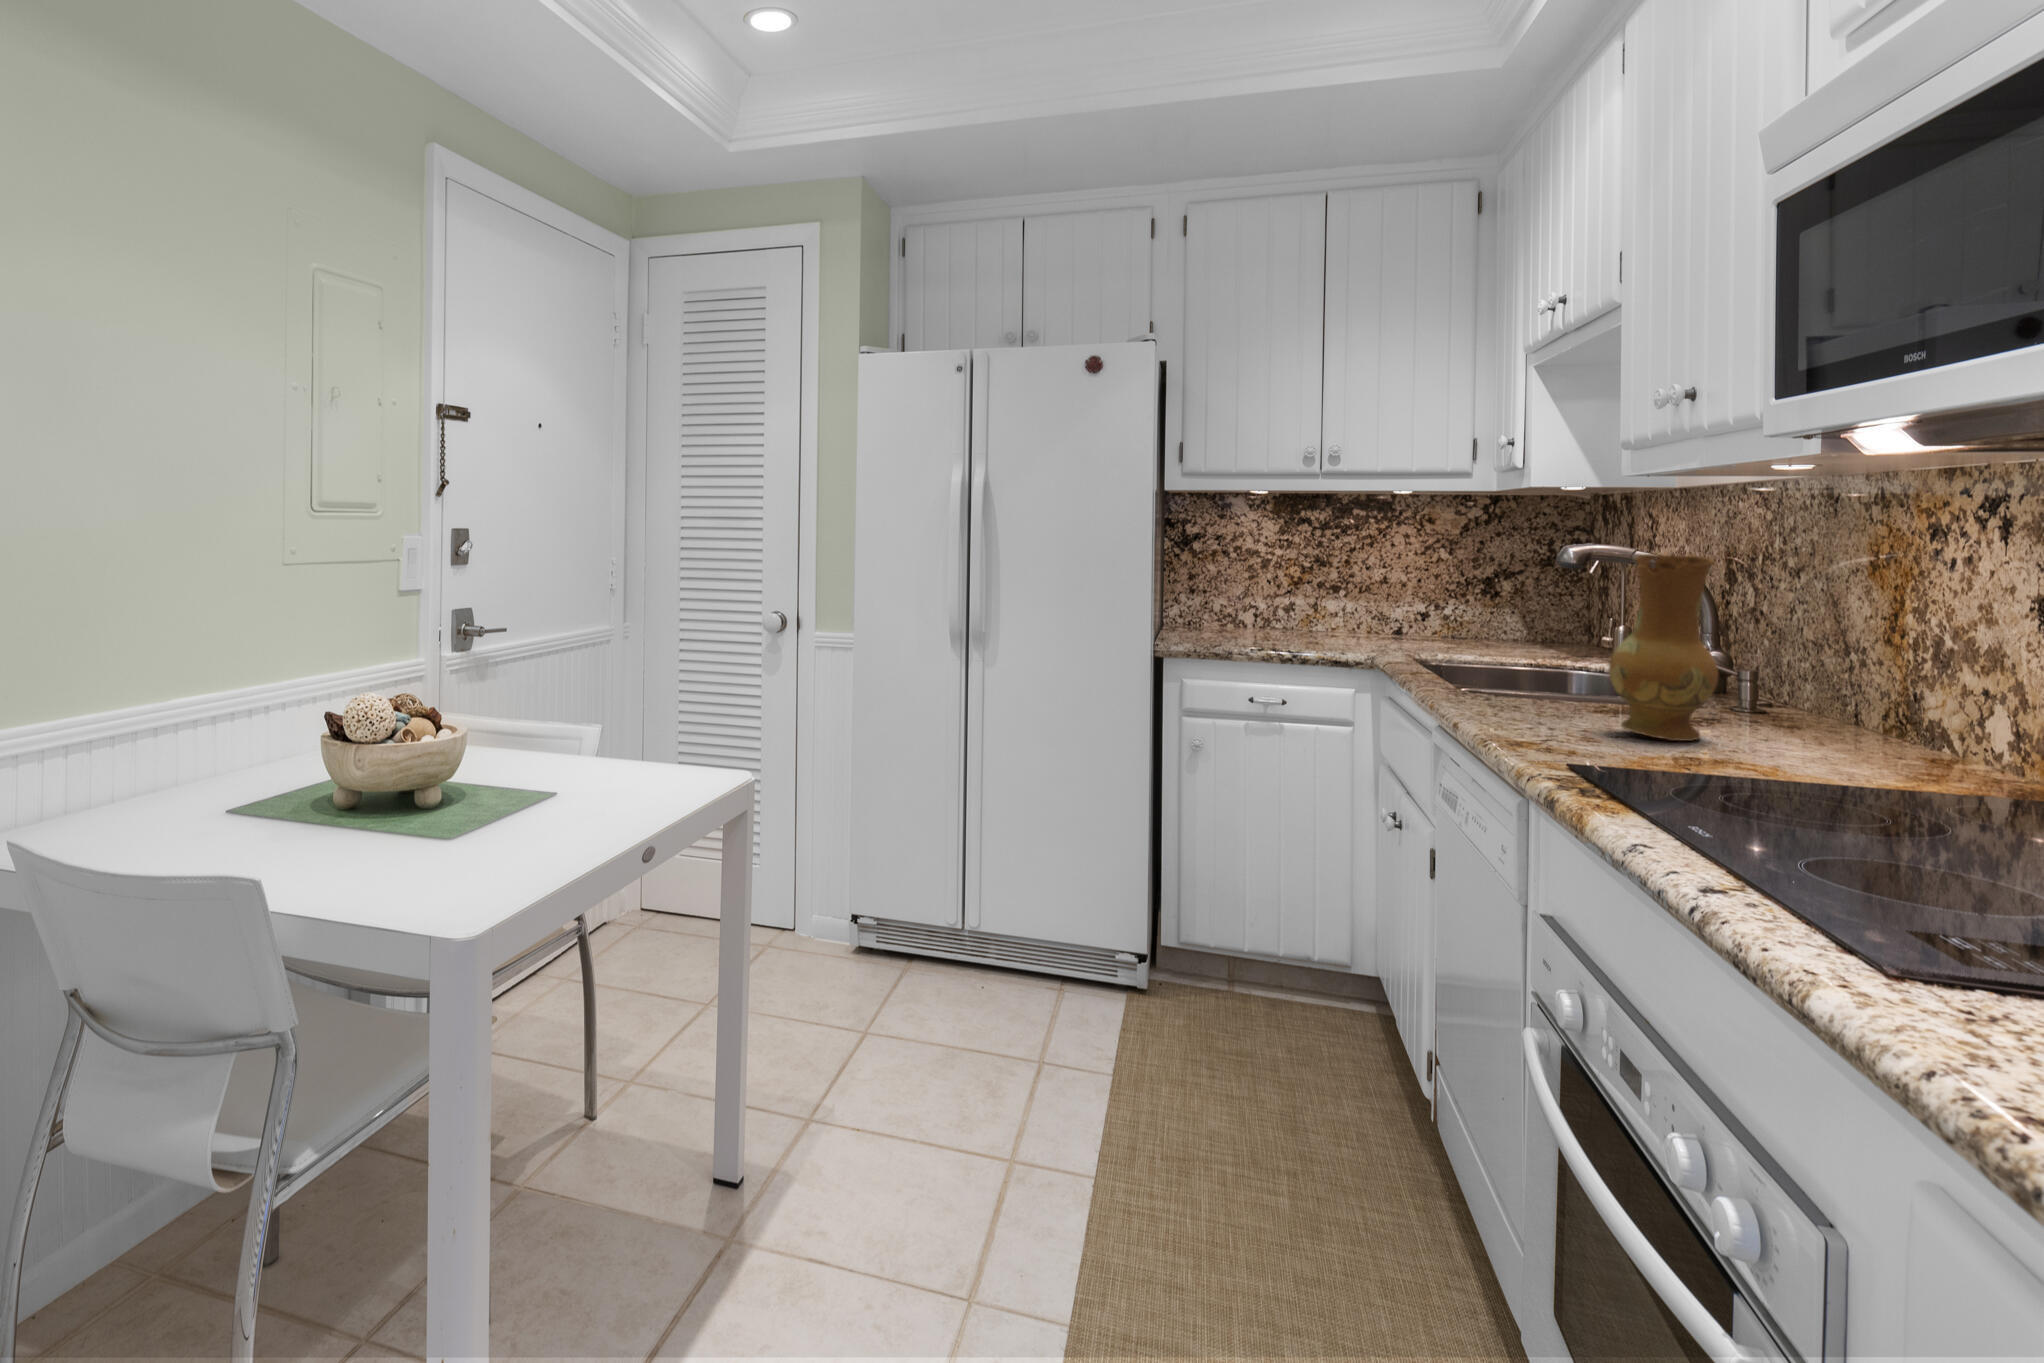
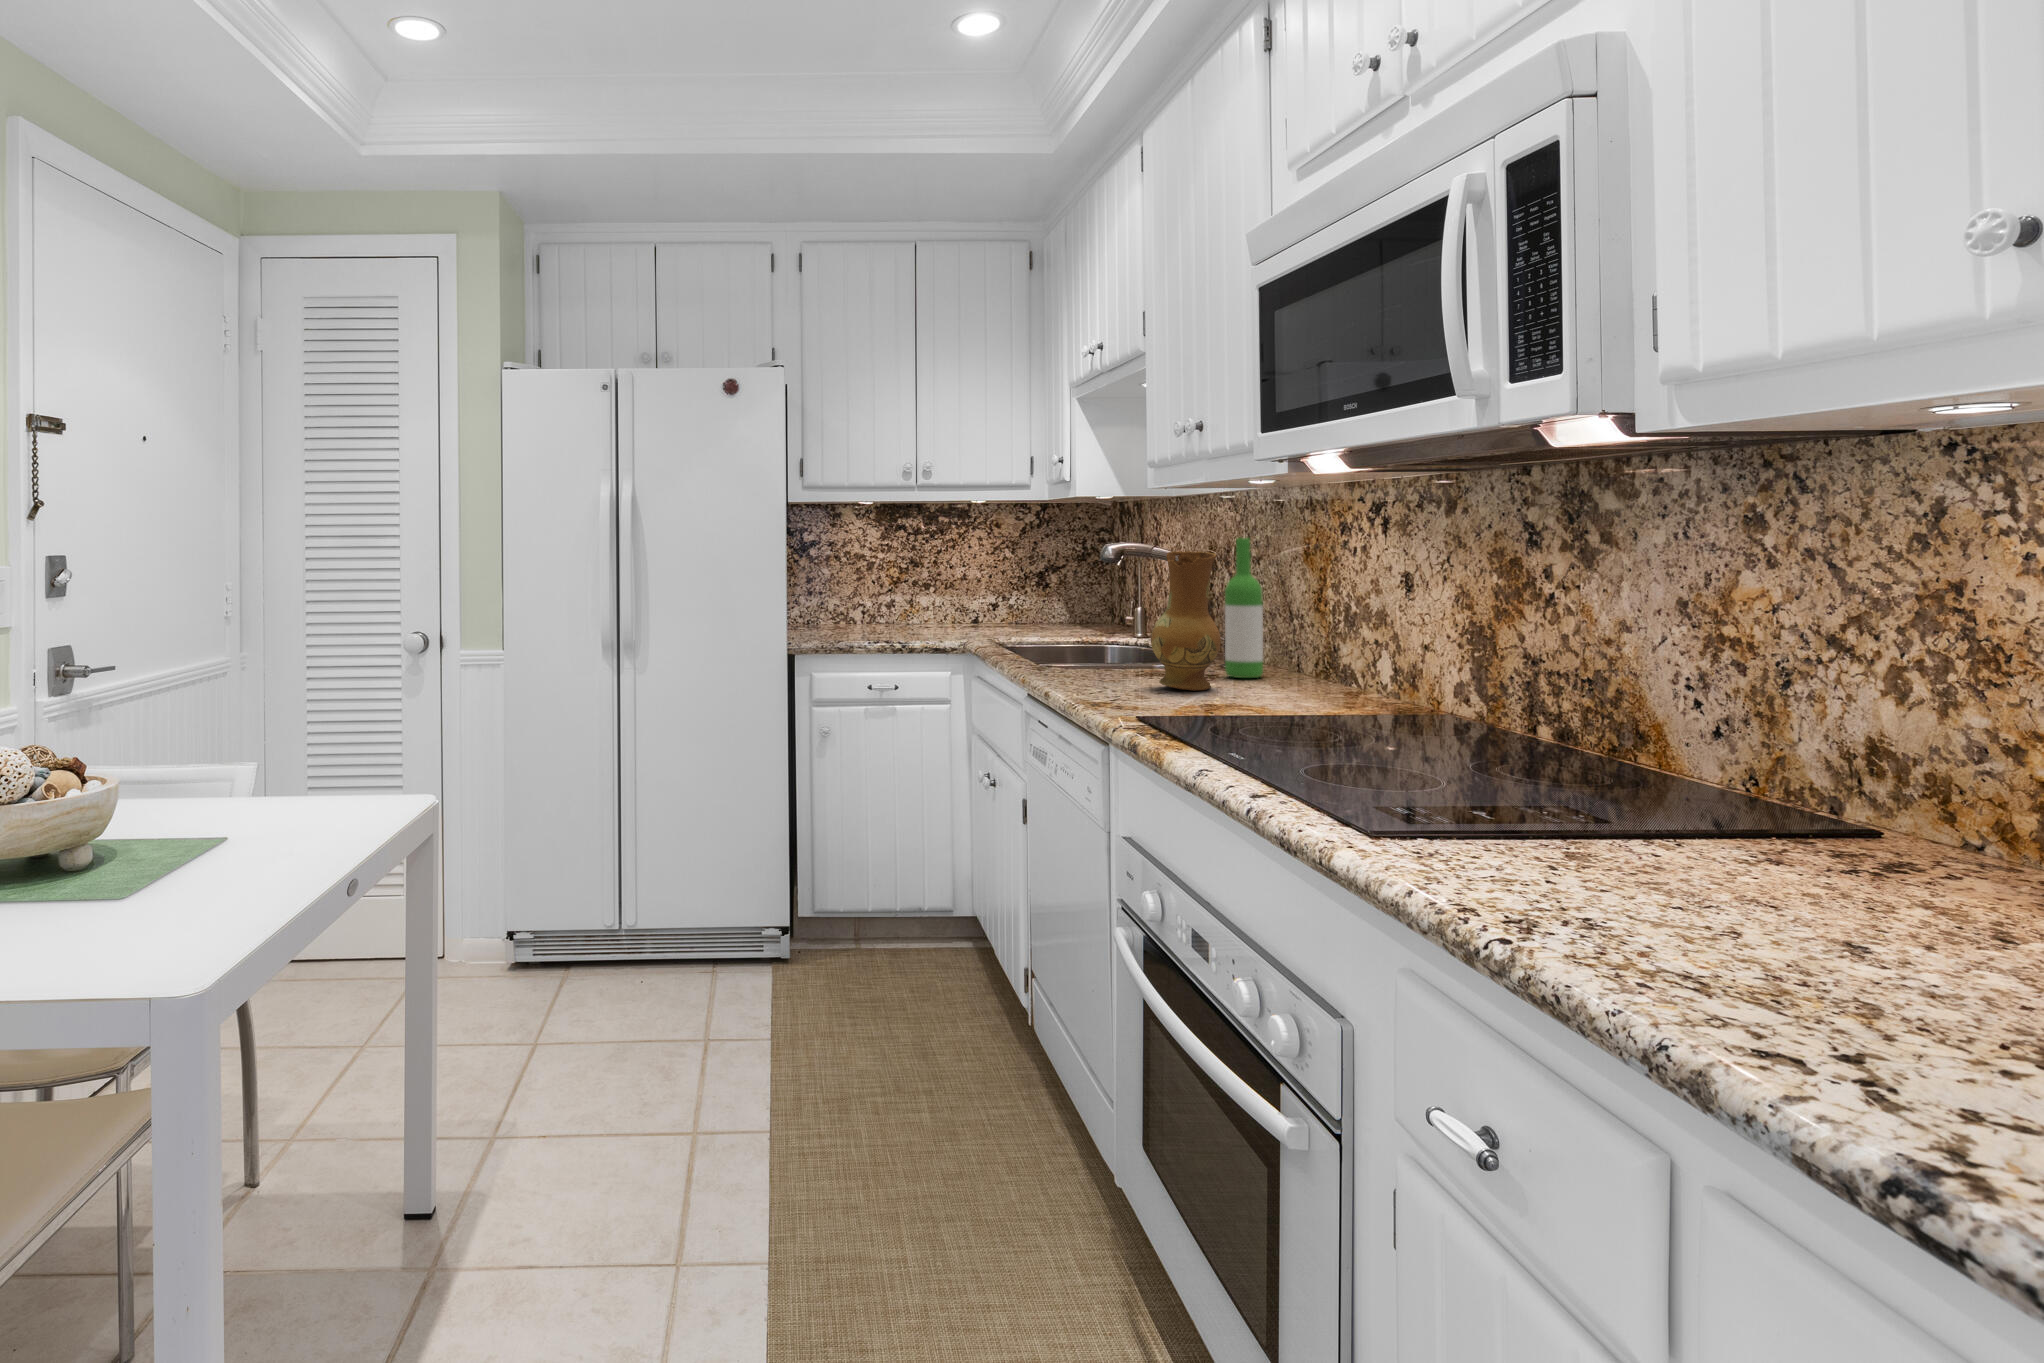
wine bottle: none [1729,539,1792,729] -> present [1225,538,1263,678]

